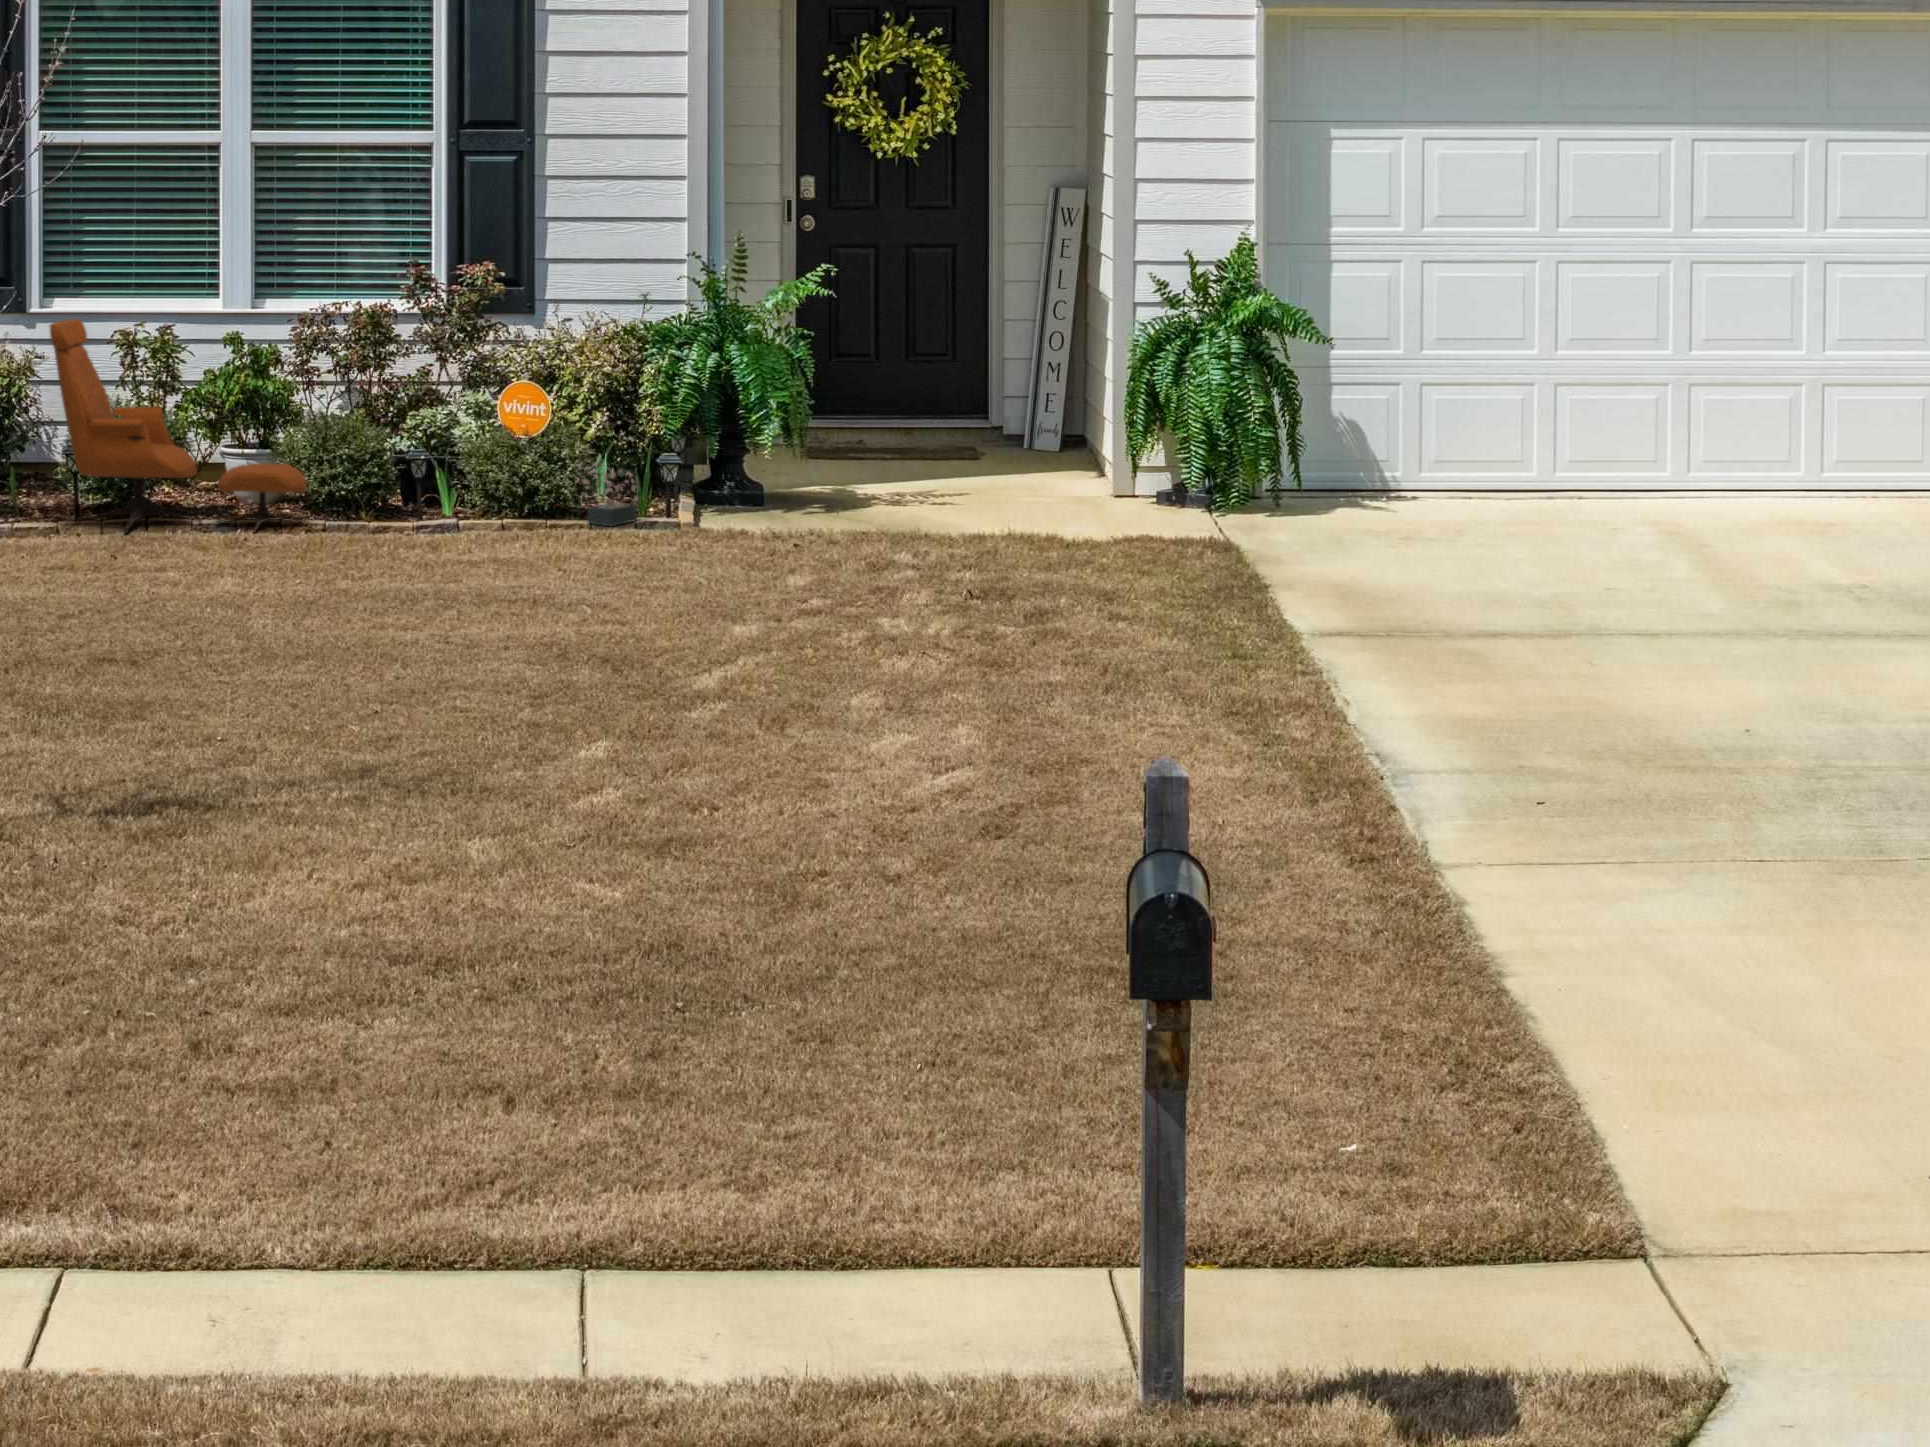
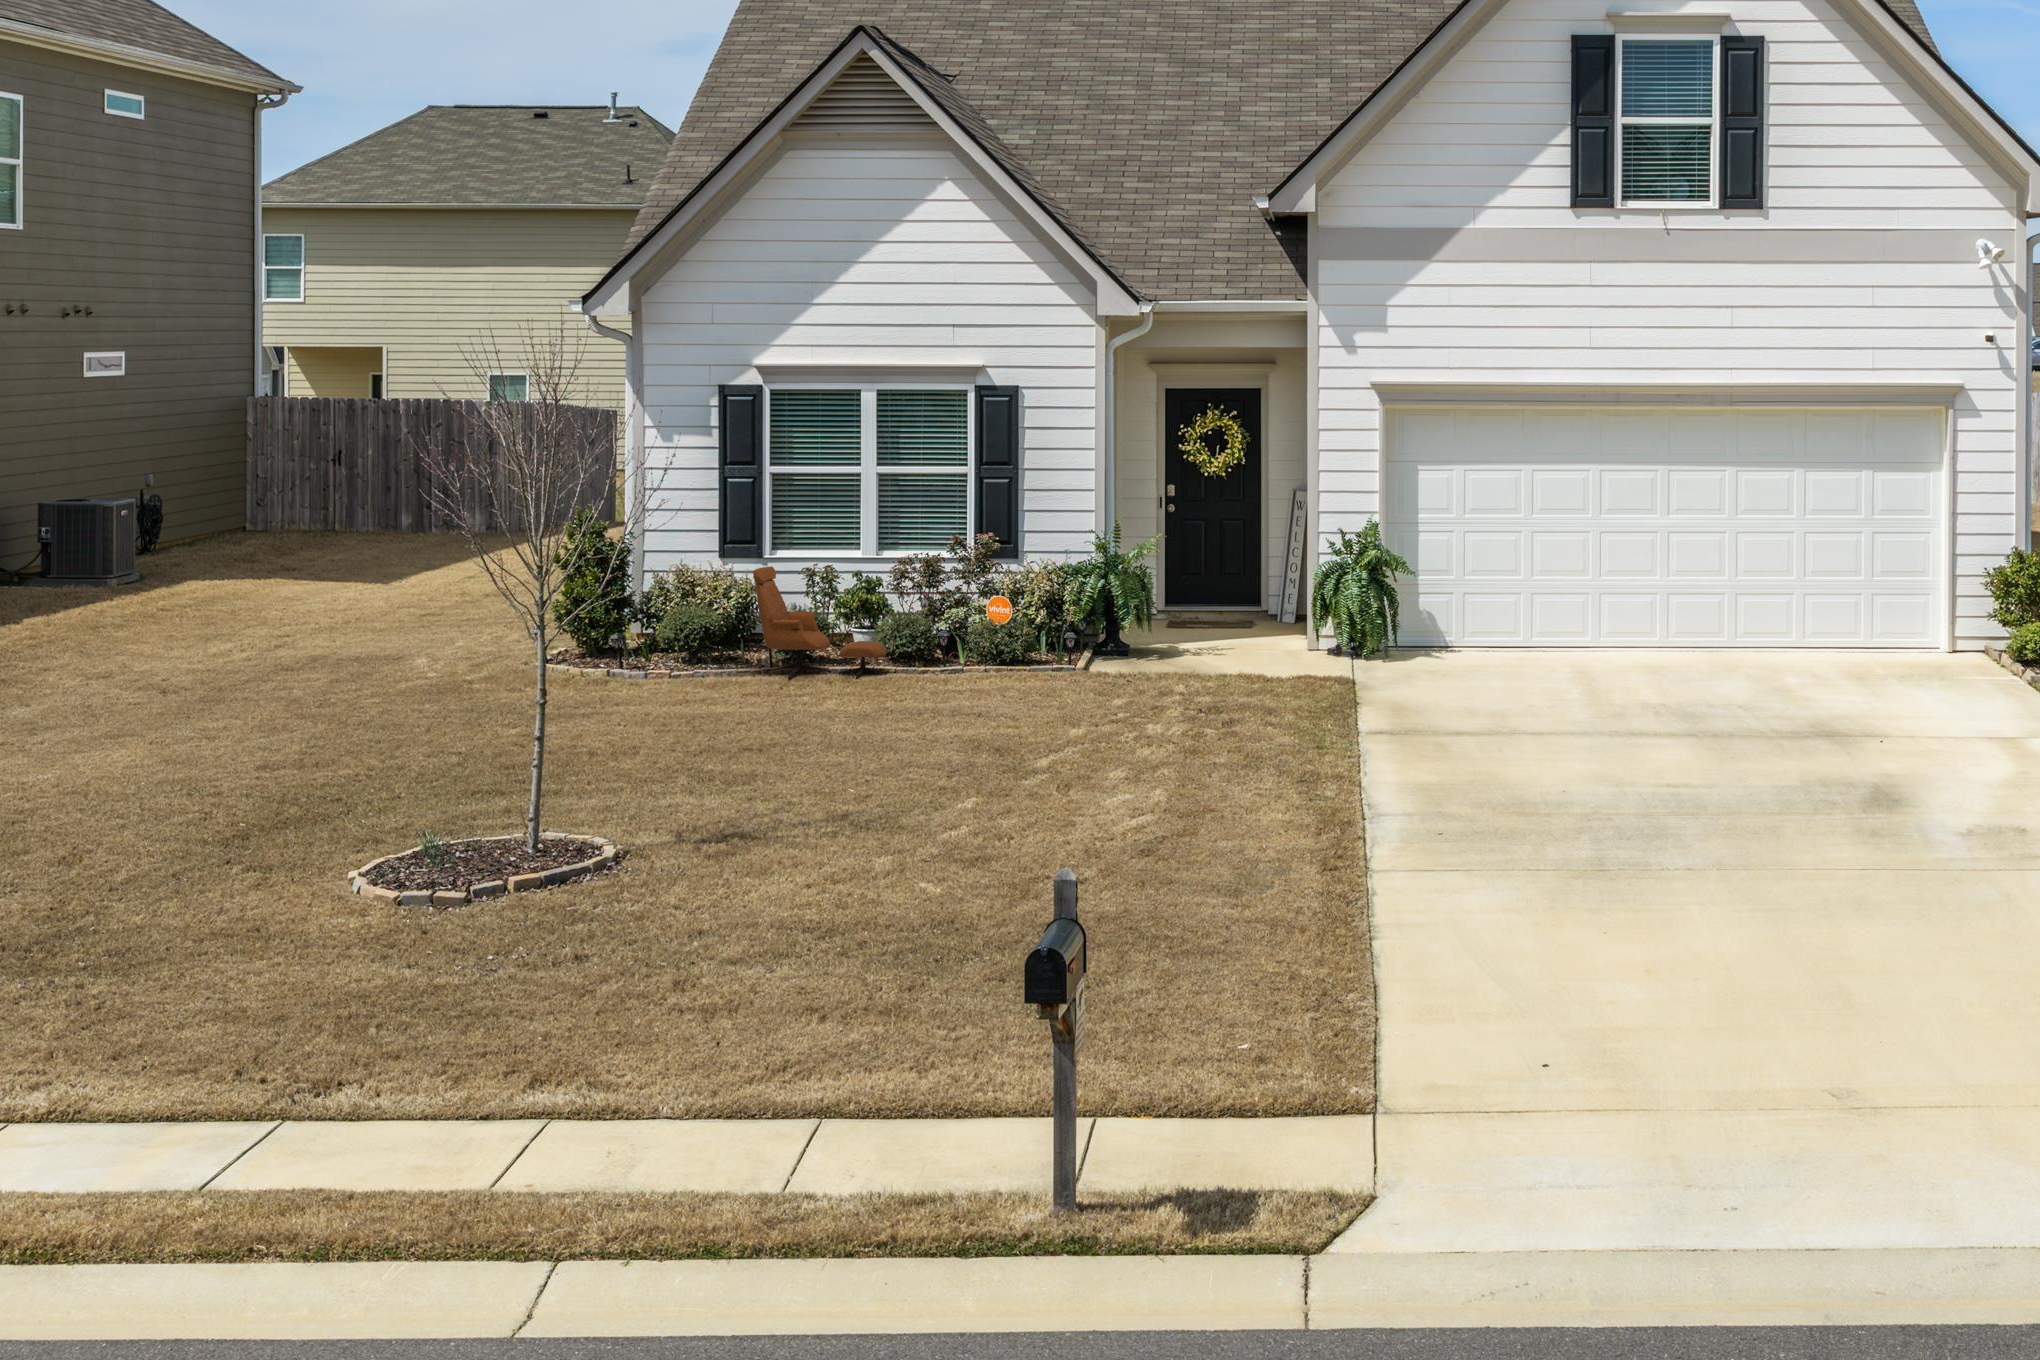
decorative plant: present [577,463,637,526] -> none [1026,640,1060,674]

